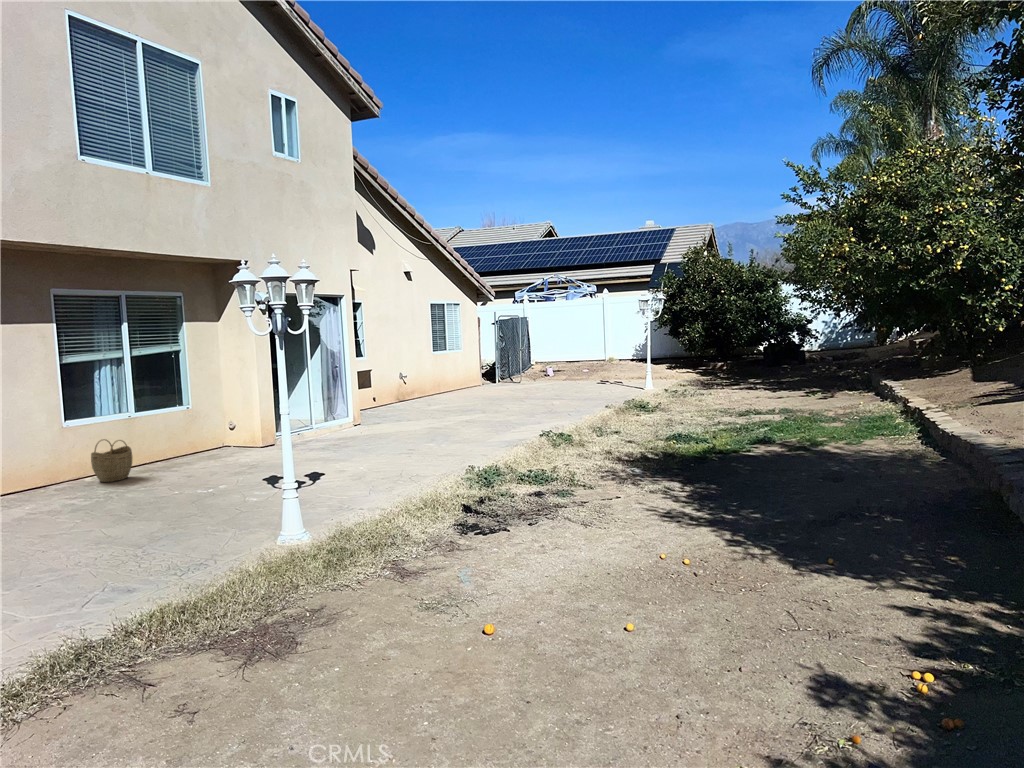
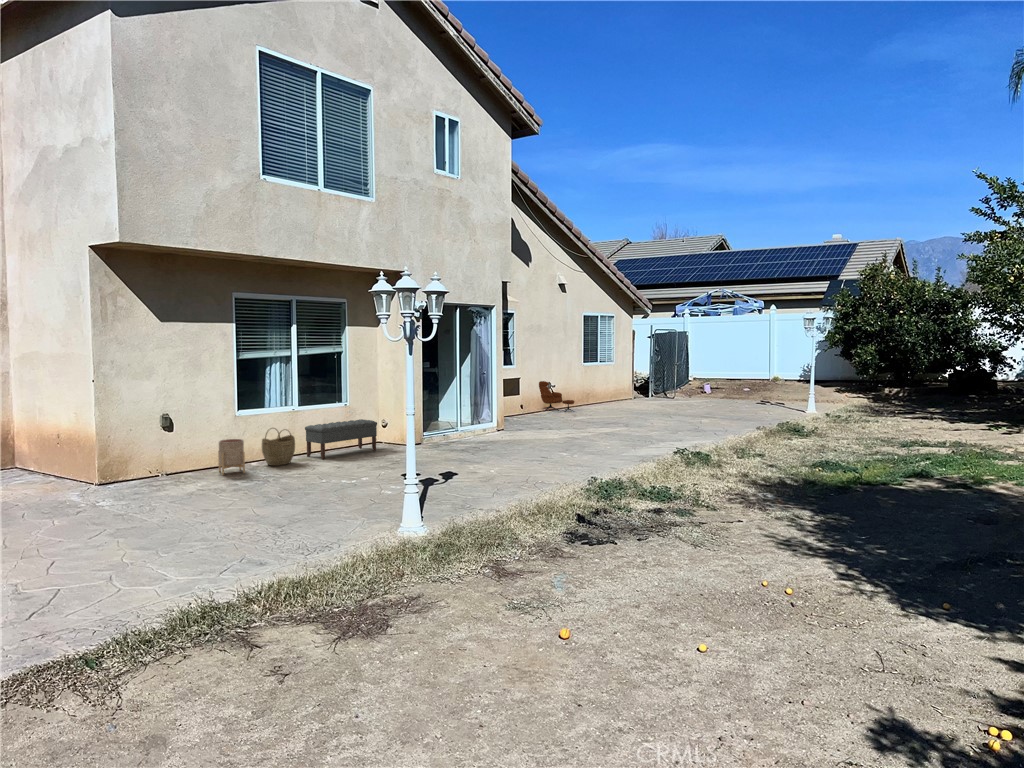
lounge chair: none [392,372,430,402] -> present [539,381,574,411]
bench: none [142,423,227,470] -> present [305,419,377,459]
planter: none [37,455,73,498] -> present [218,439,245,475]

